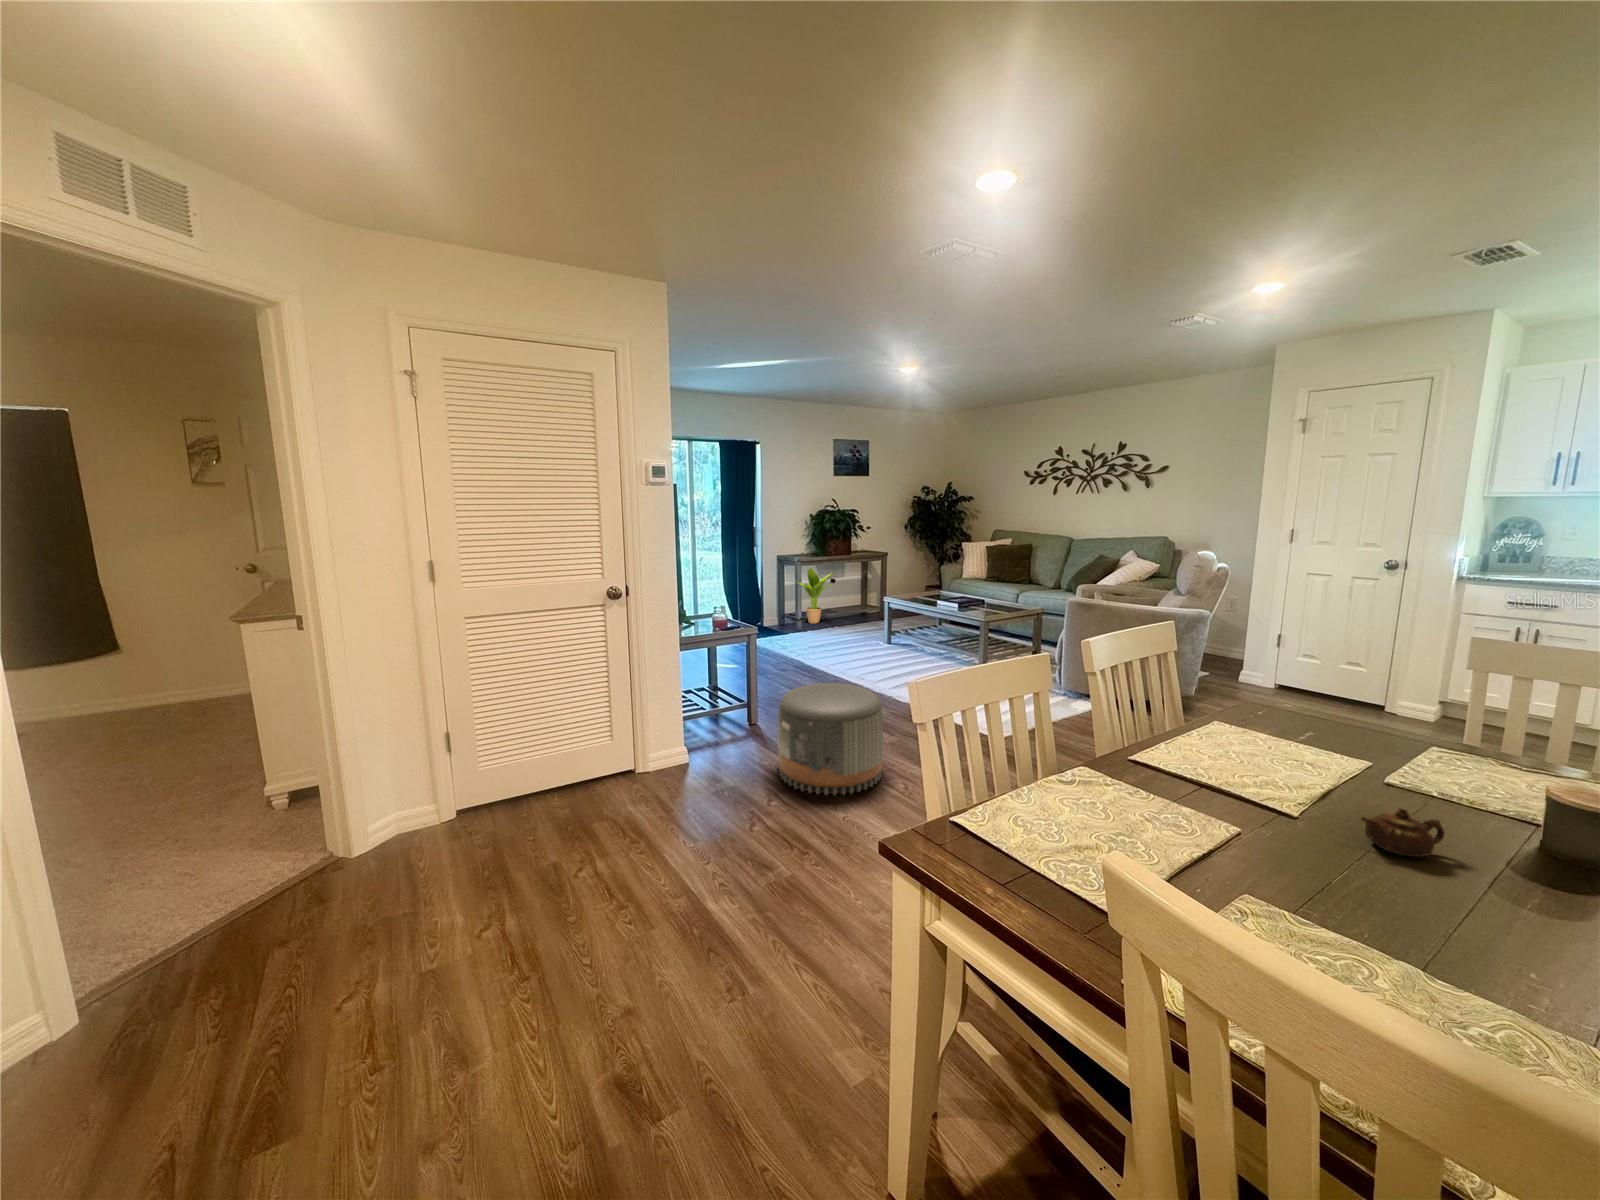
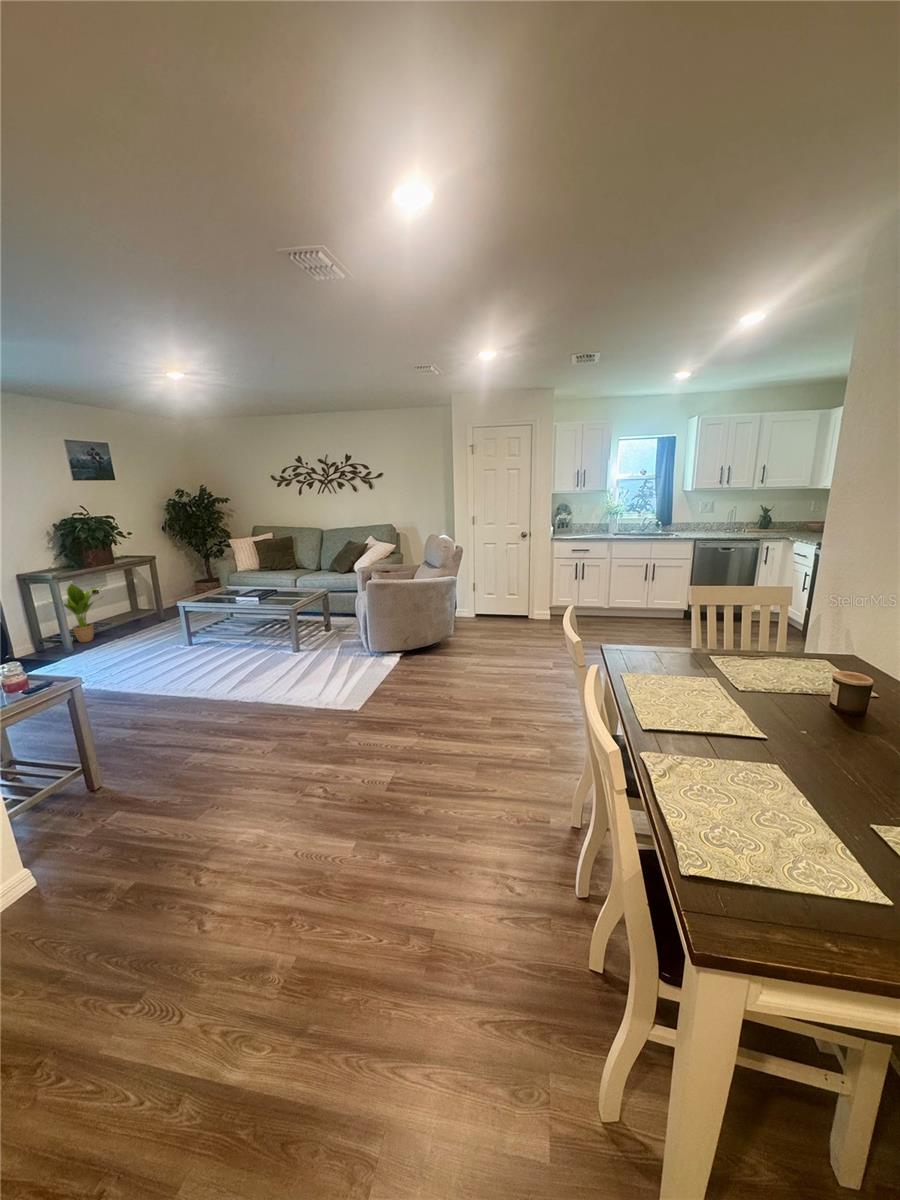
pouf: present [778,683,883,795] -> none [165,708,297,848]
teapot: present [1361,808,1445,857] -> none [807,706,844,736]

